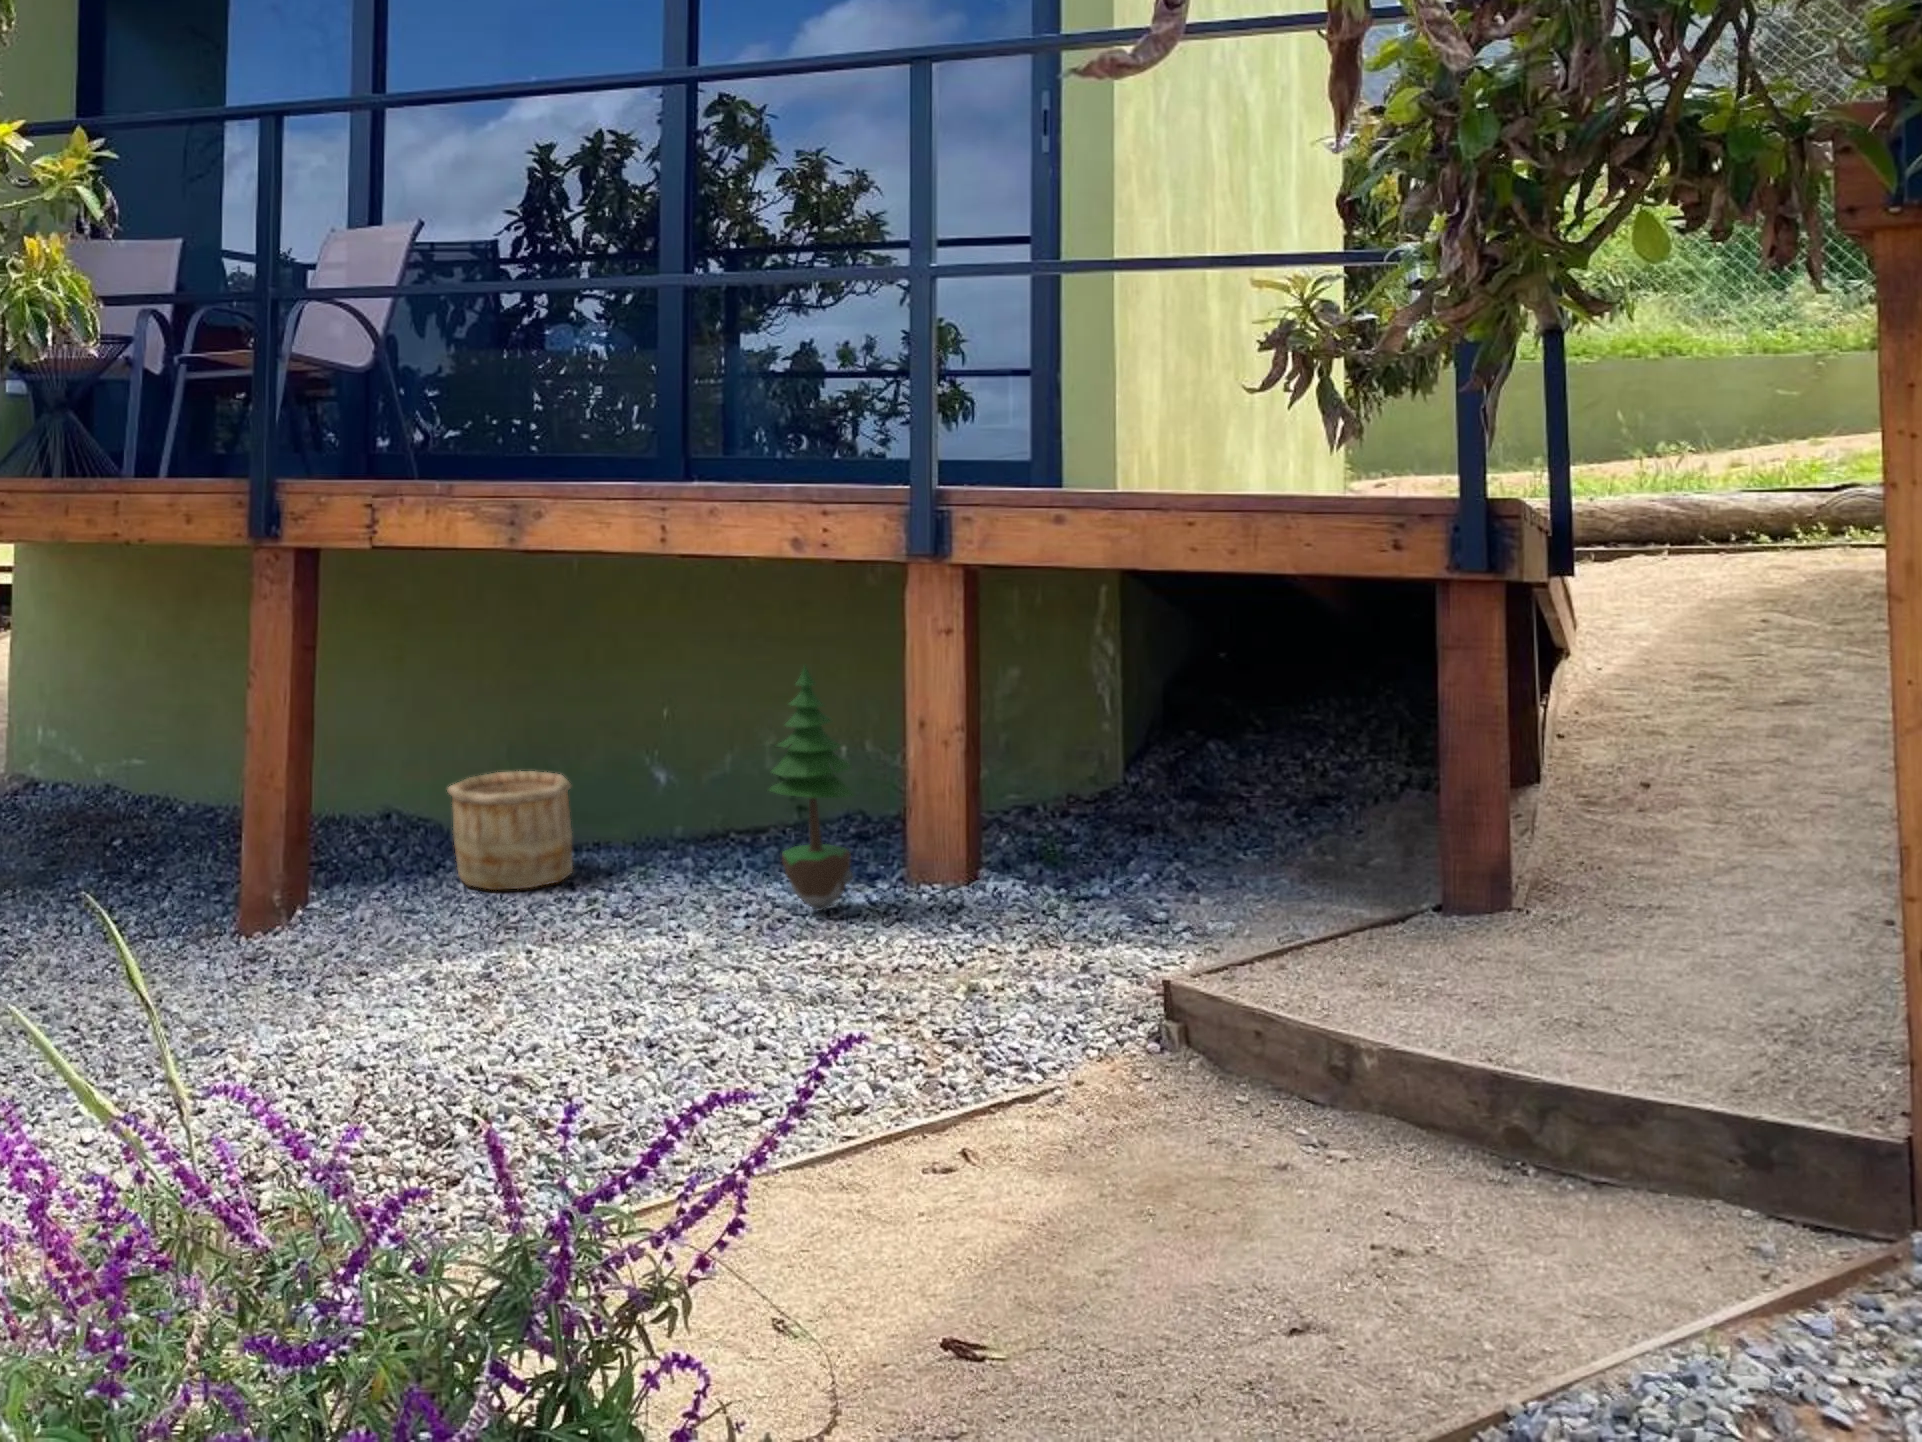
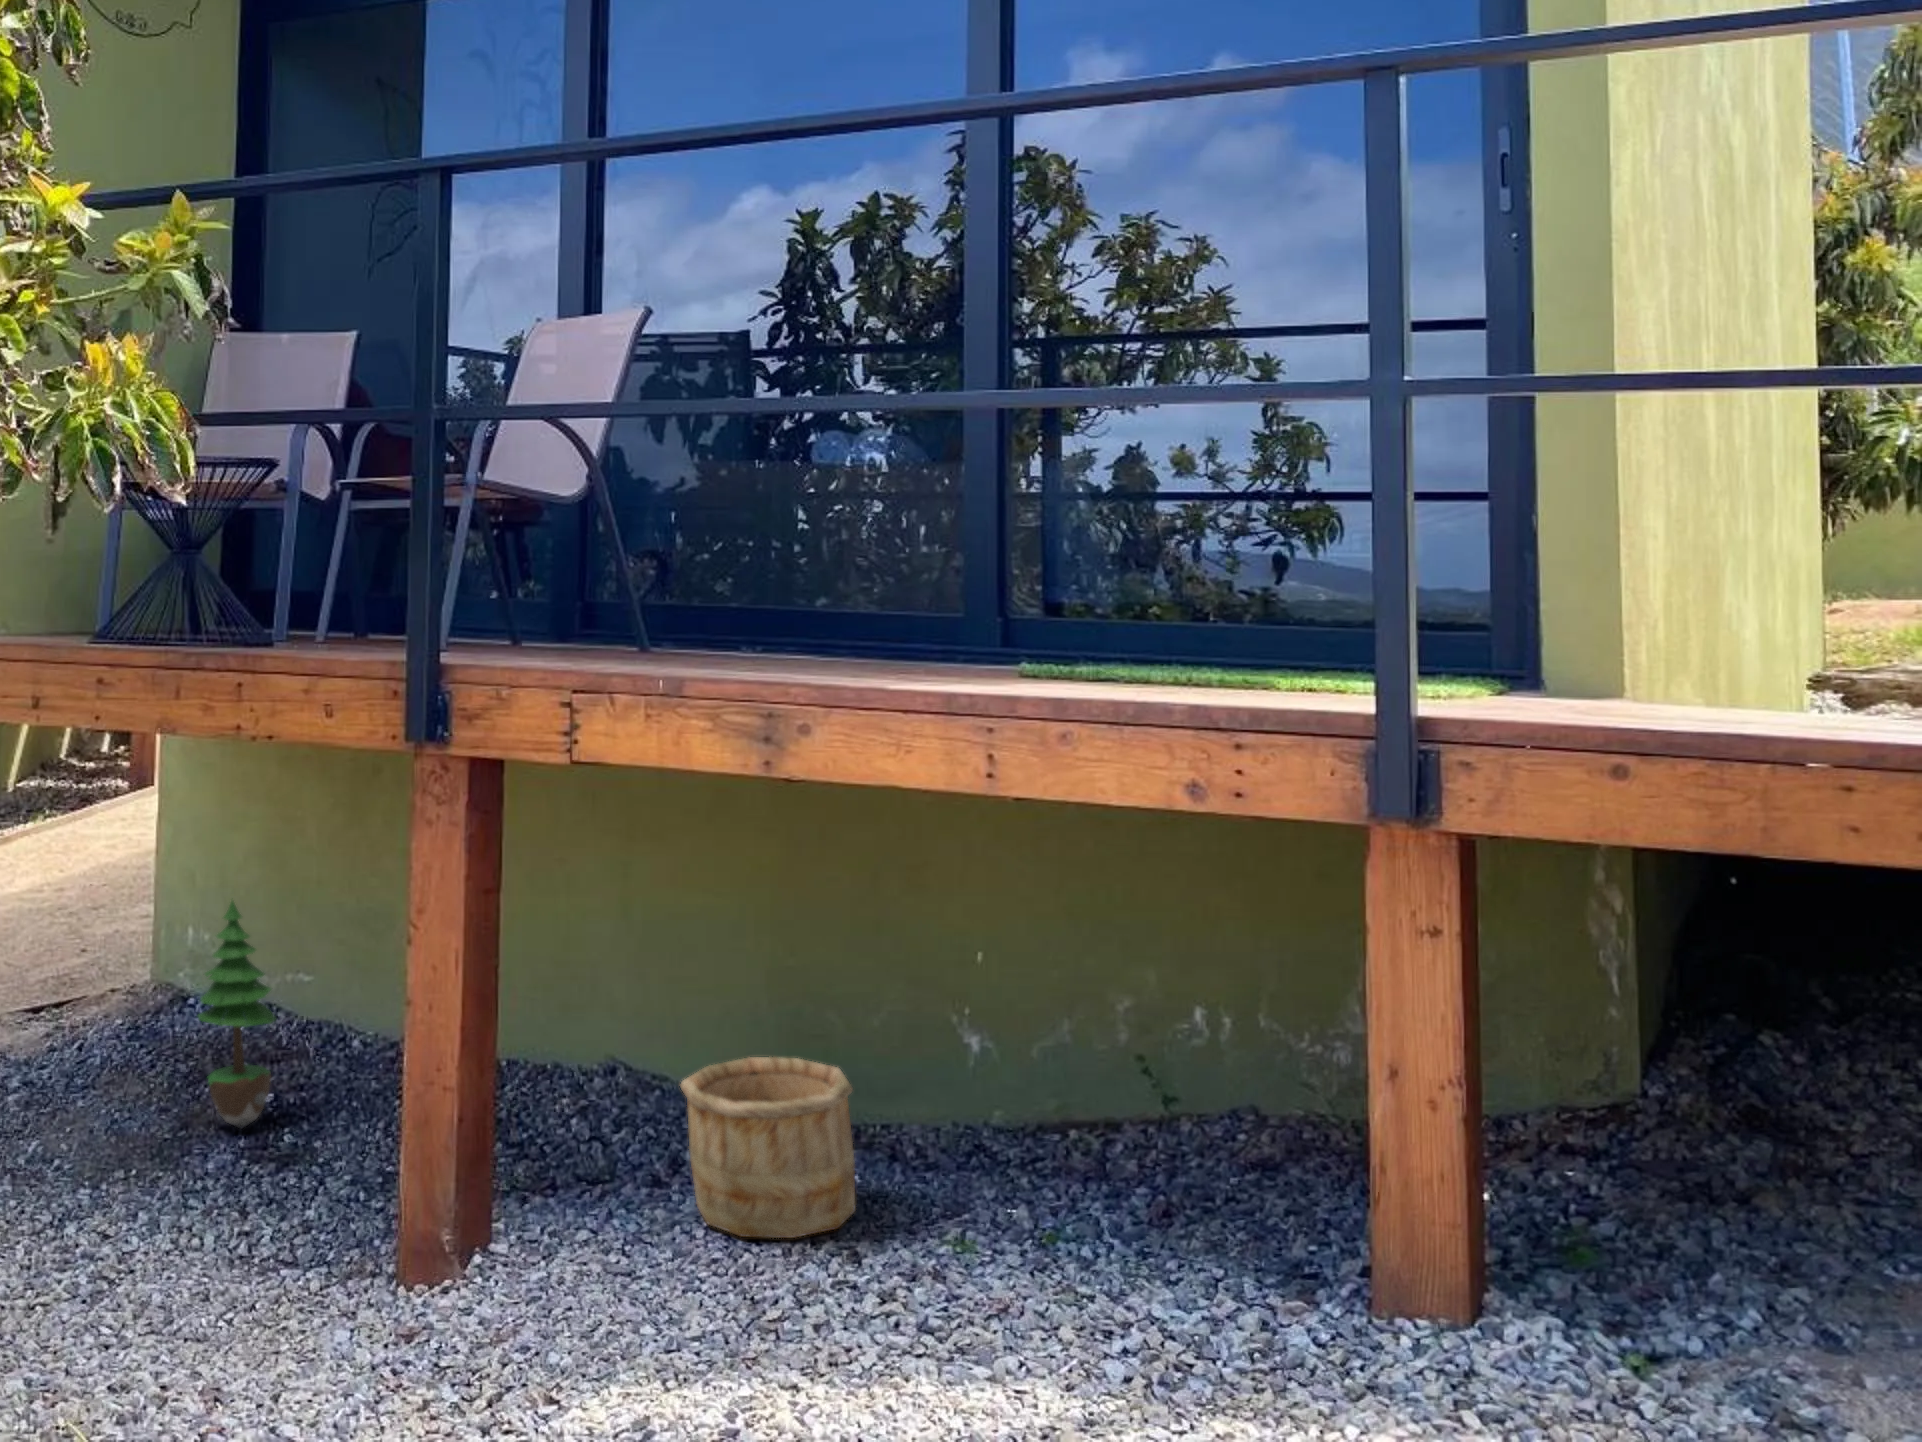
potted tree: present [769,666,854,912] -> present [198,901,275,1128]

